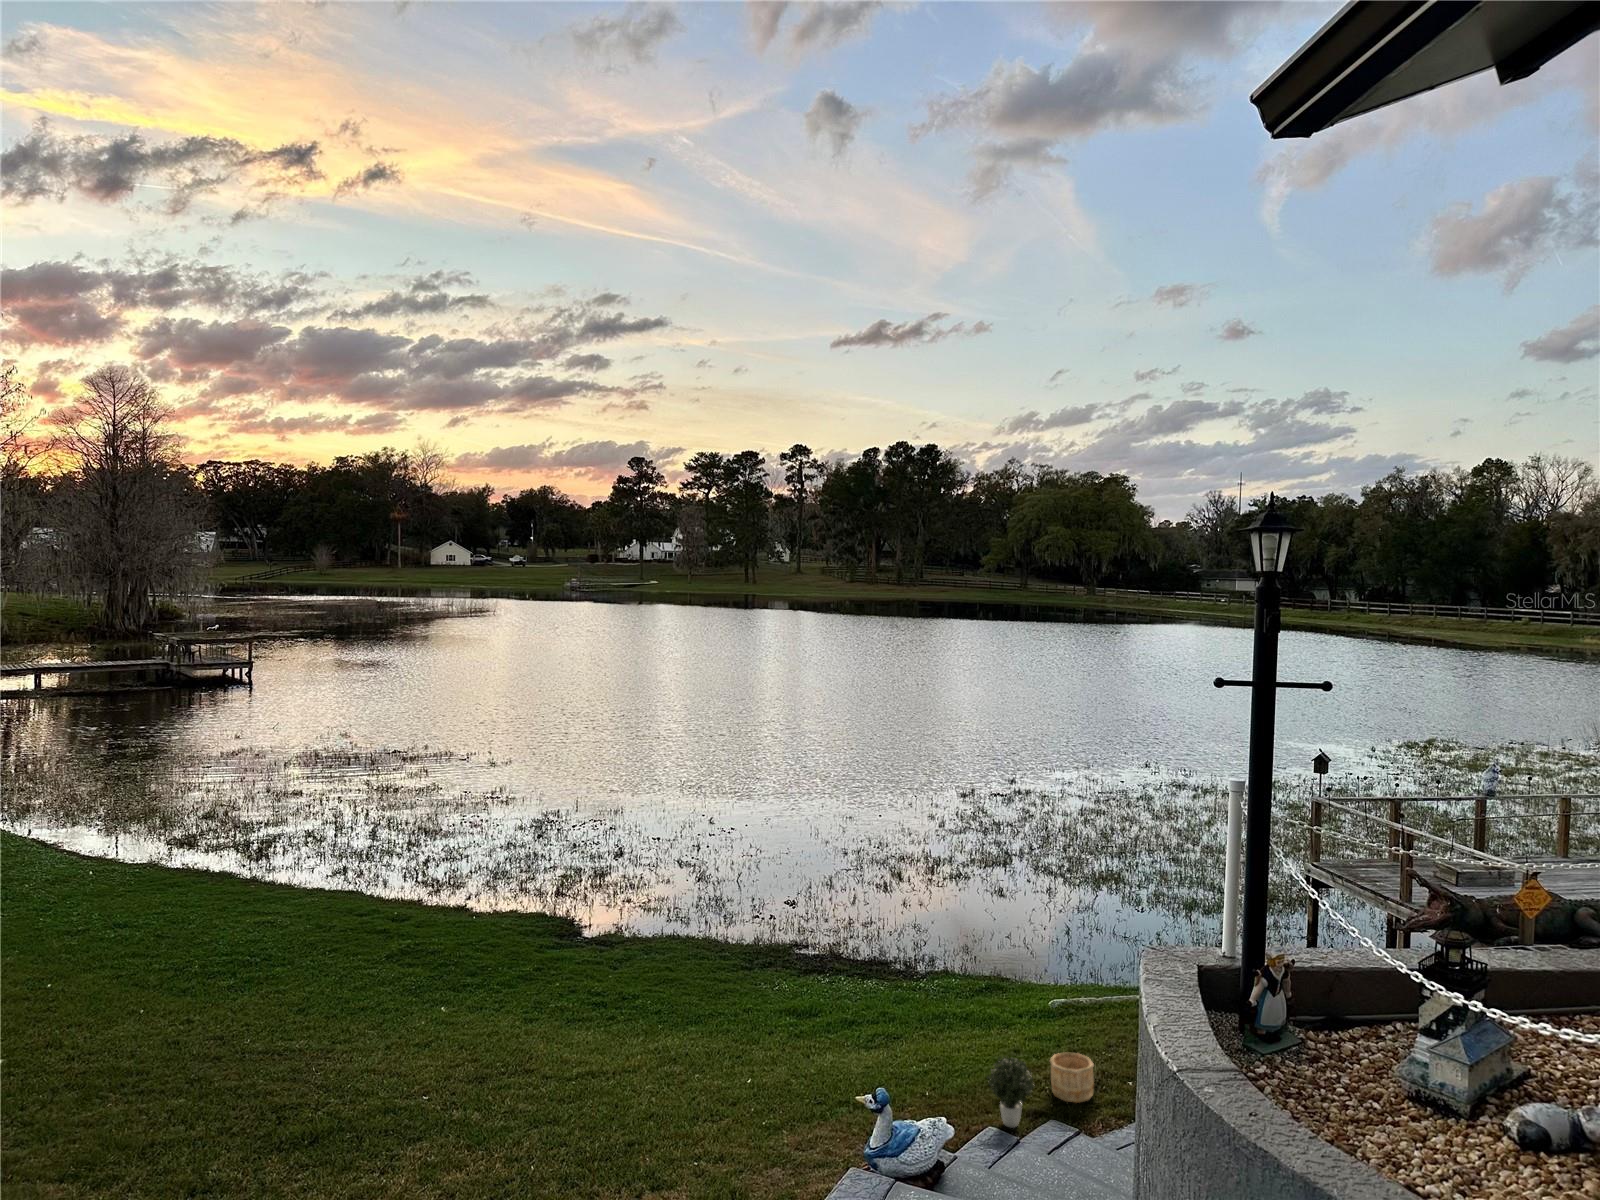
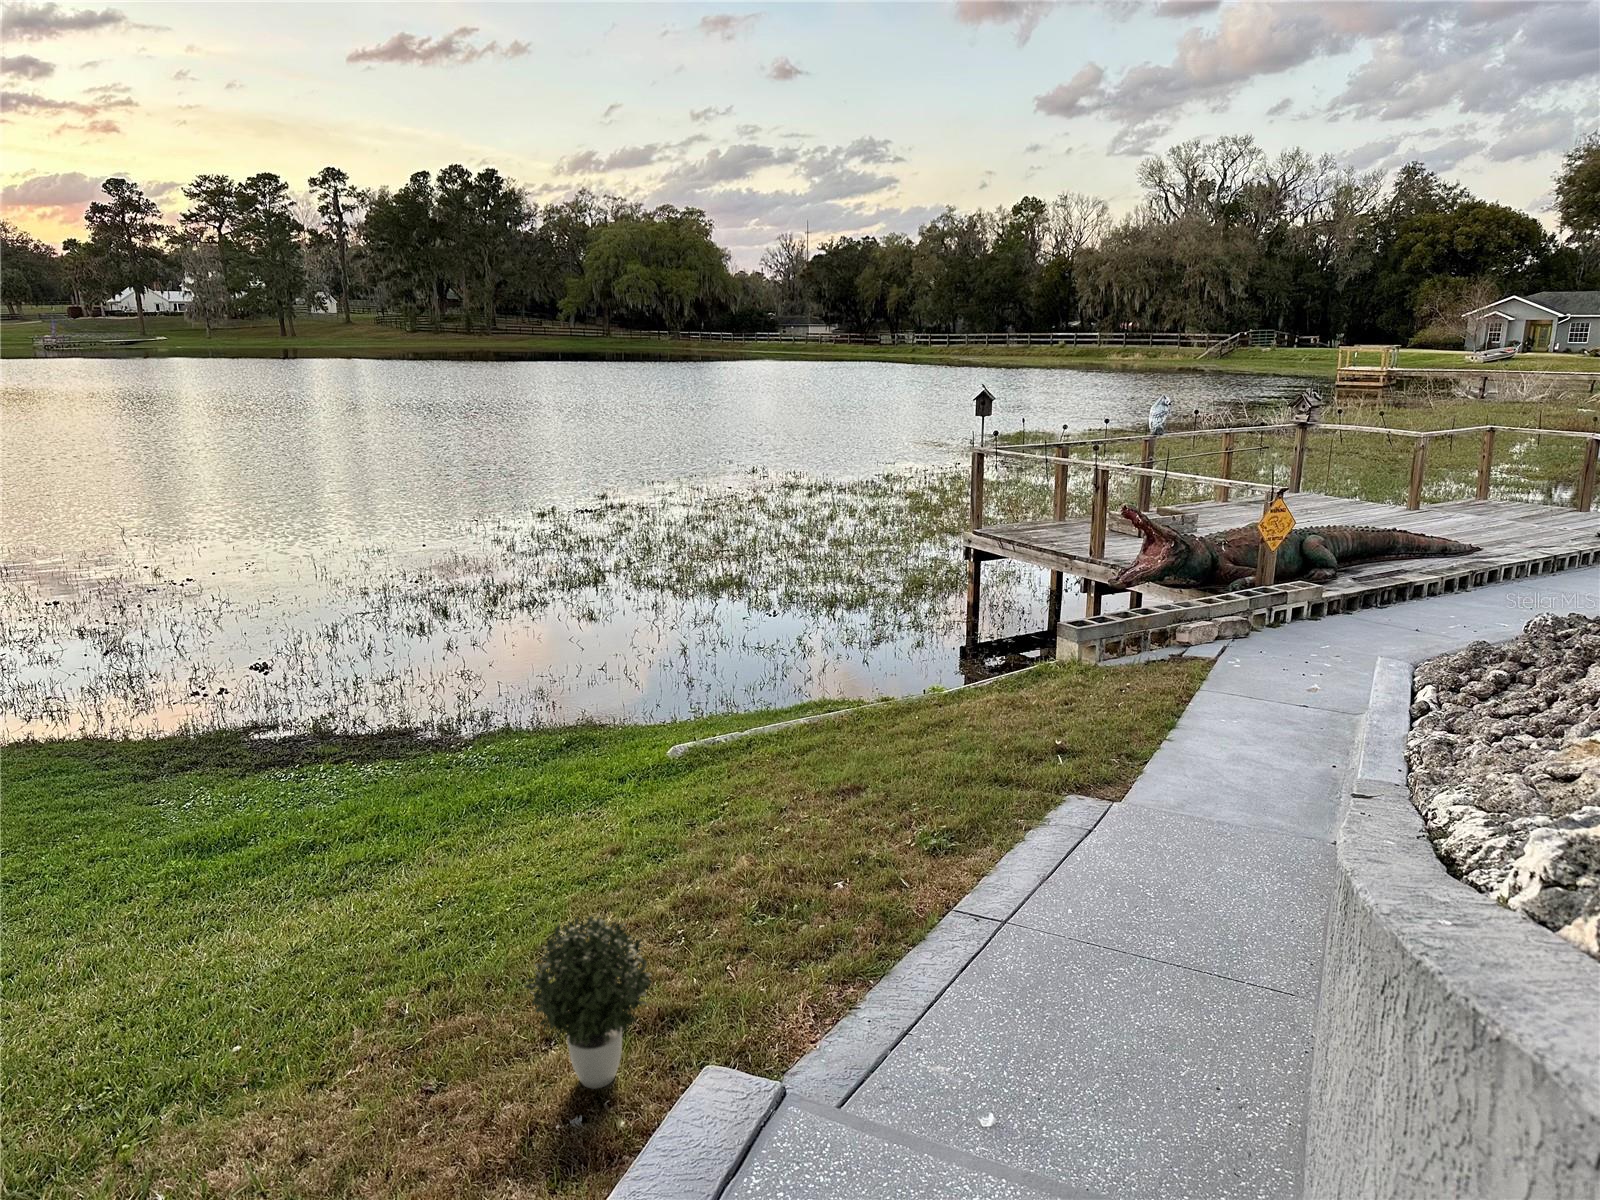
wooden bucket: present [1049,1052,1094,1103] -> none [680,858,778,969]

